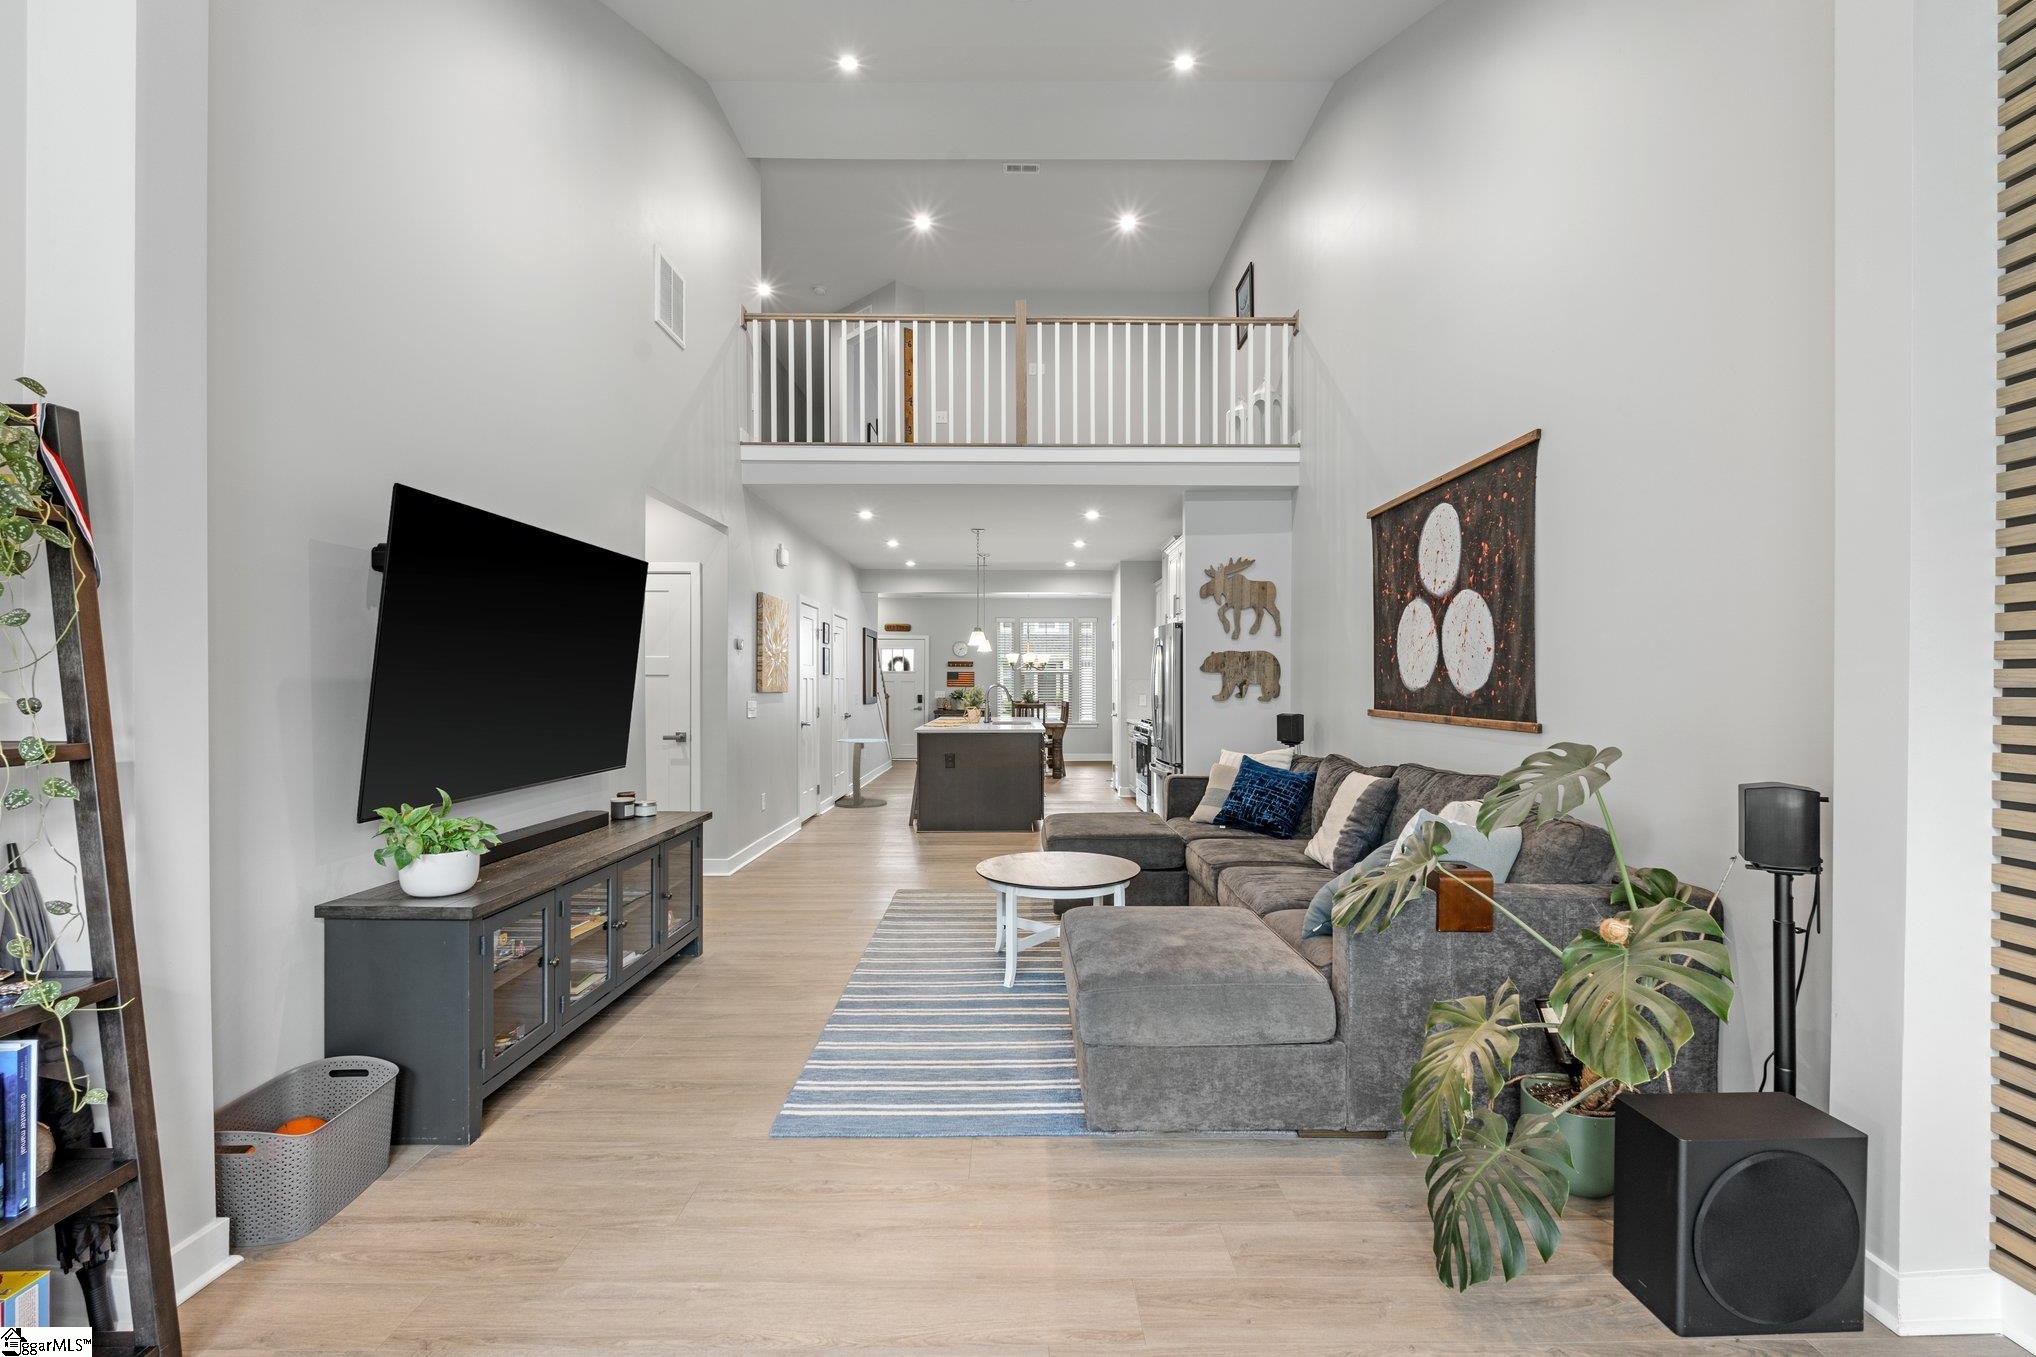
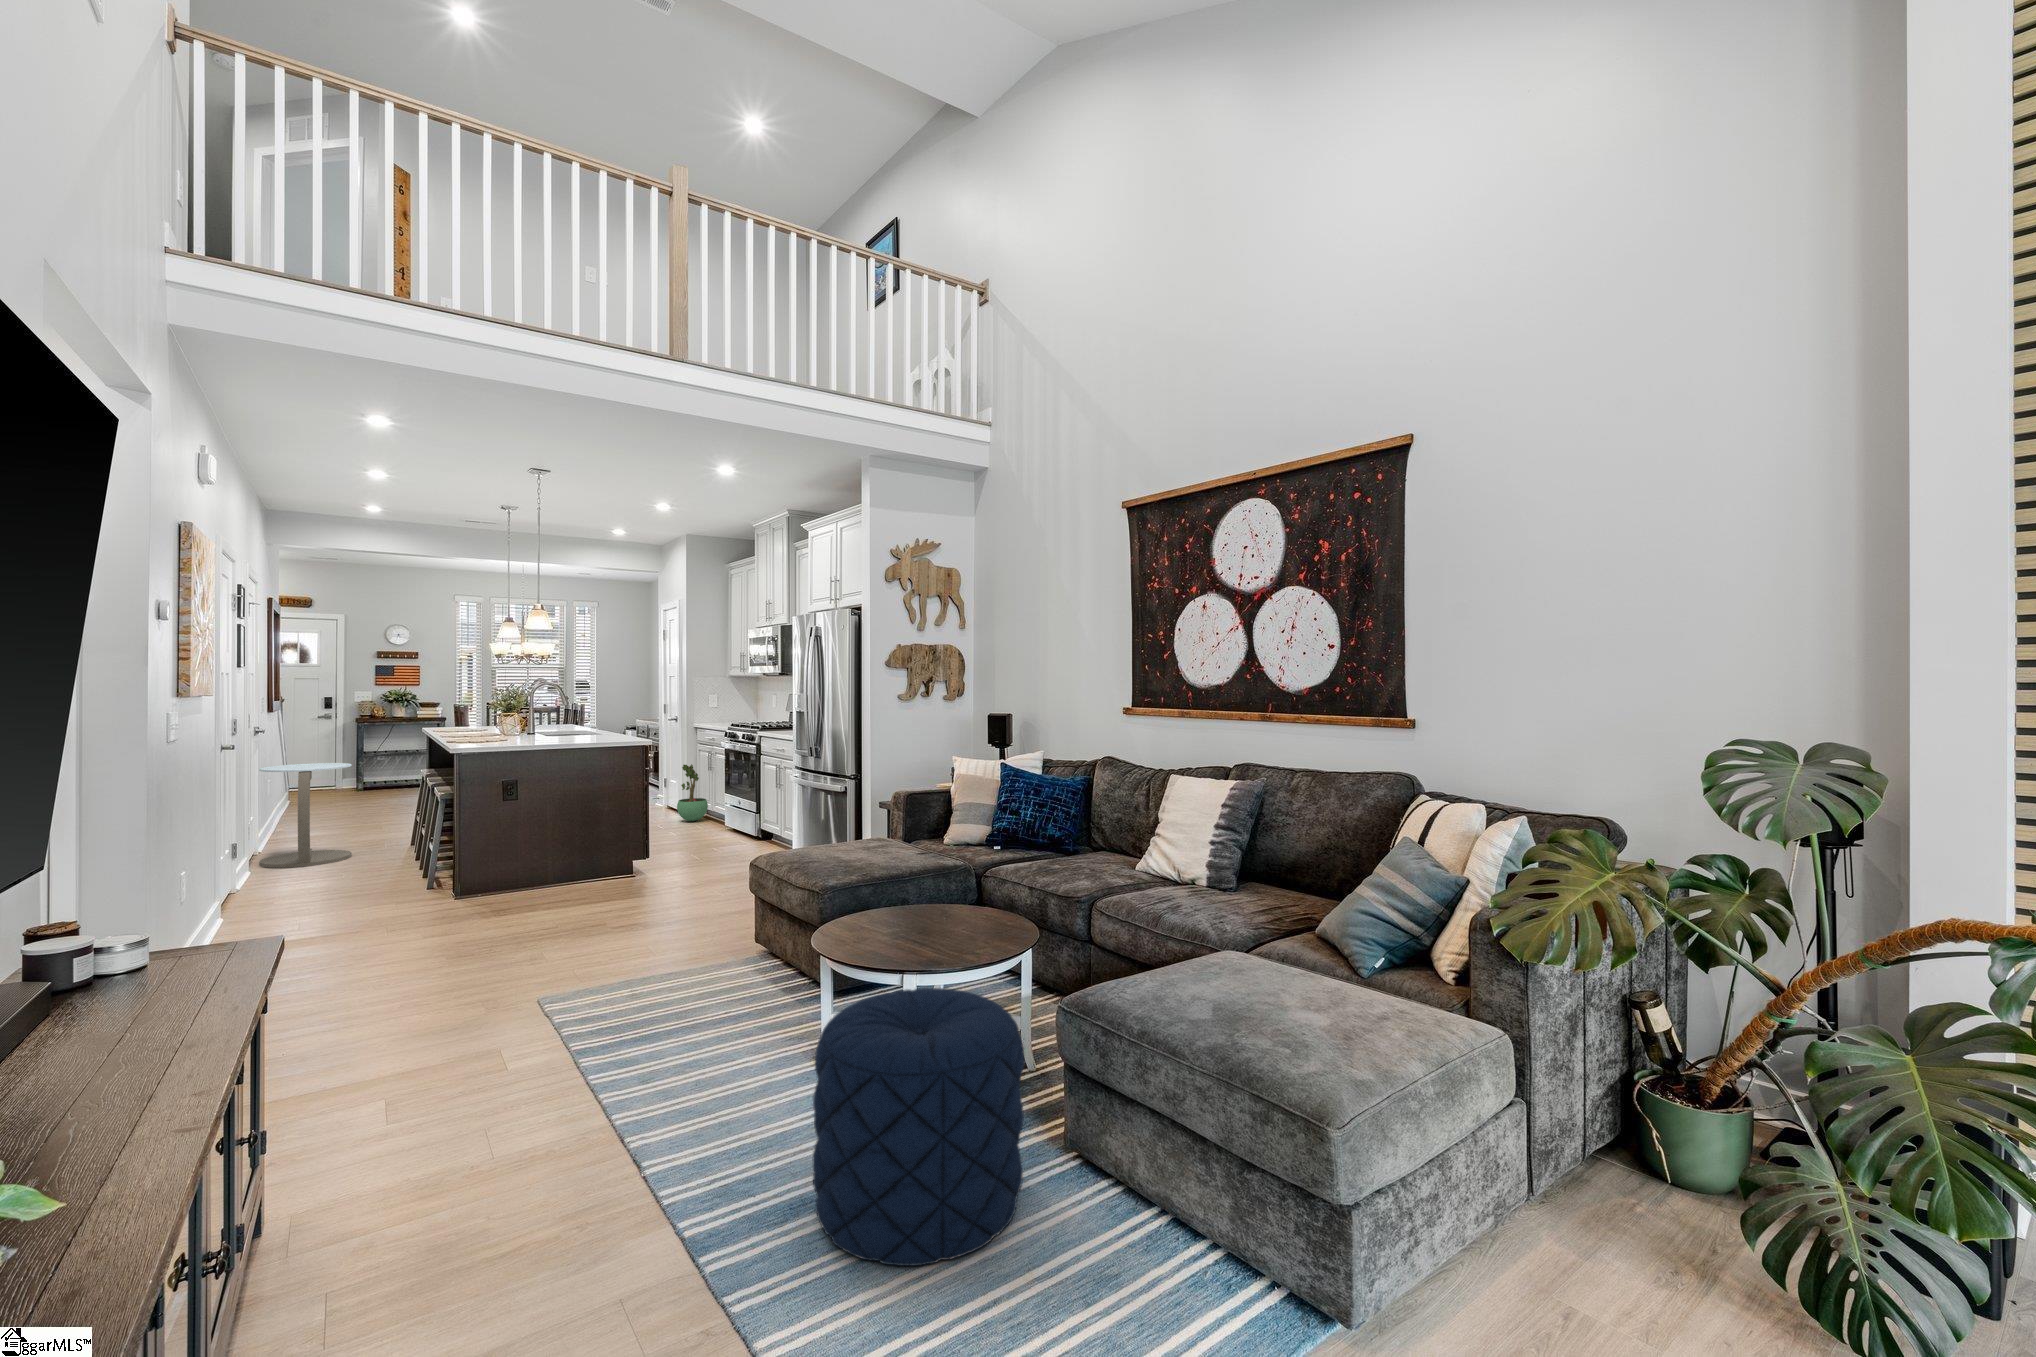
potted plant: none [1109,755,1134,804] -> present [677,764,708,821]
pouf: none [884,885,1023,1045] -> present [813,988,1024,1266]

